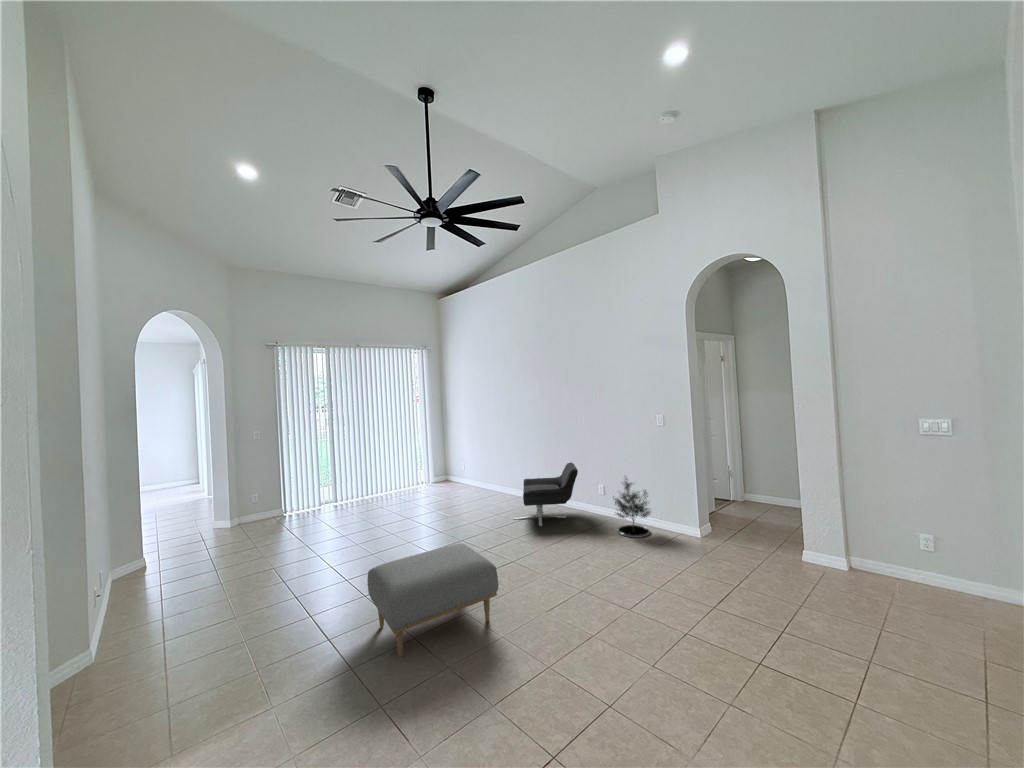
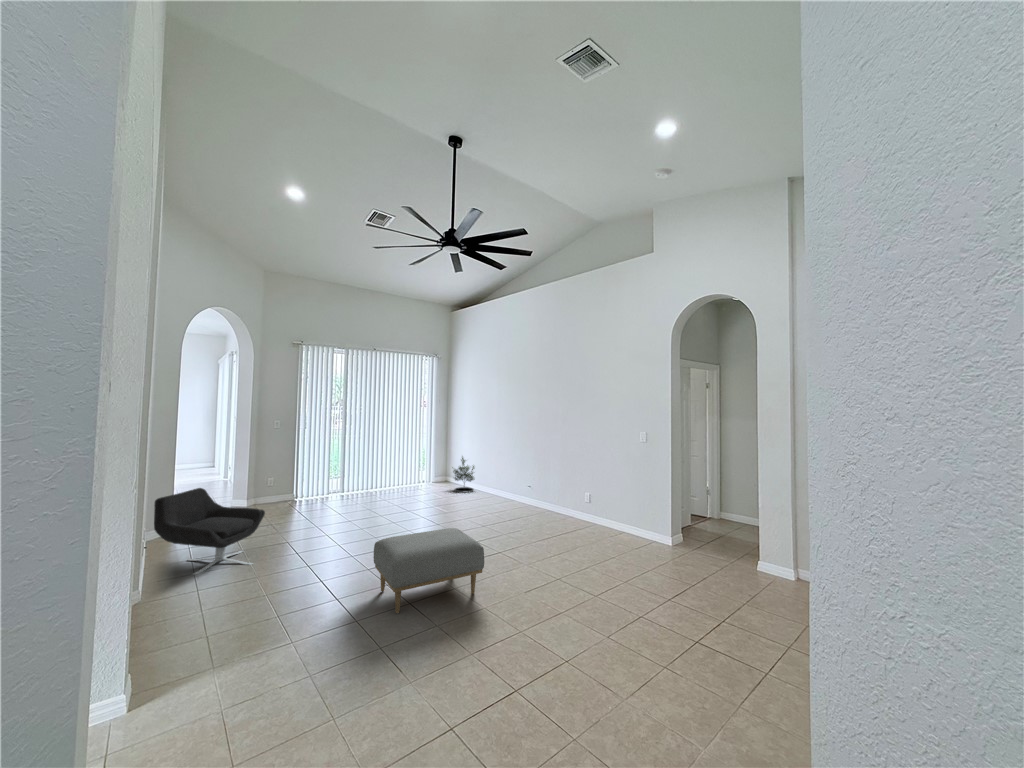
lounge chair: present [514,462,578,526] -> present [154,488,265,575]
potted tree: present [615,478,650,538] -> present [453,458,474,493]

